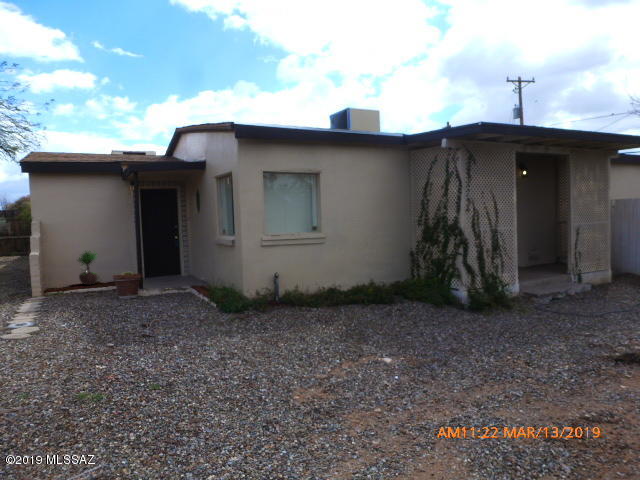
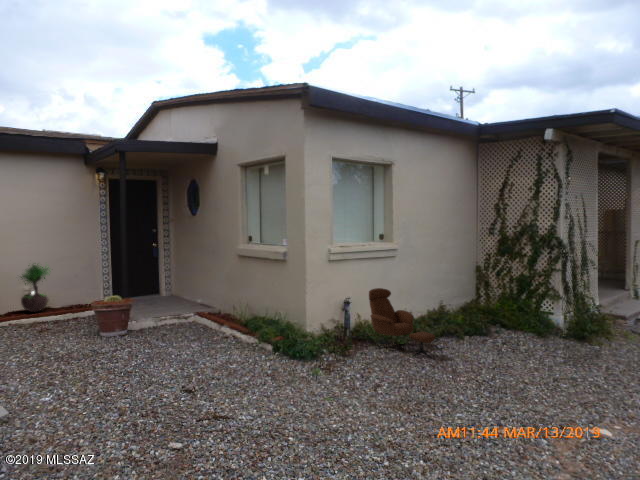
lounge chair: none [293,266,333,316] -> present [369,288,435,358]

